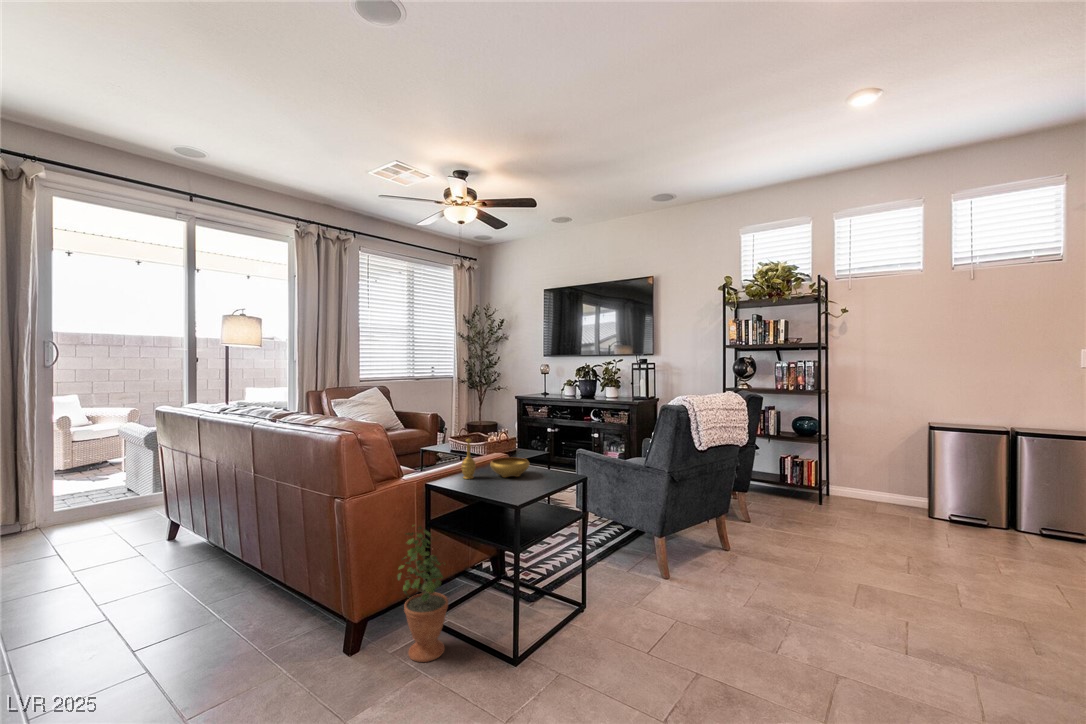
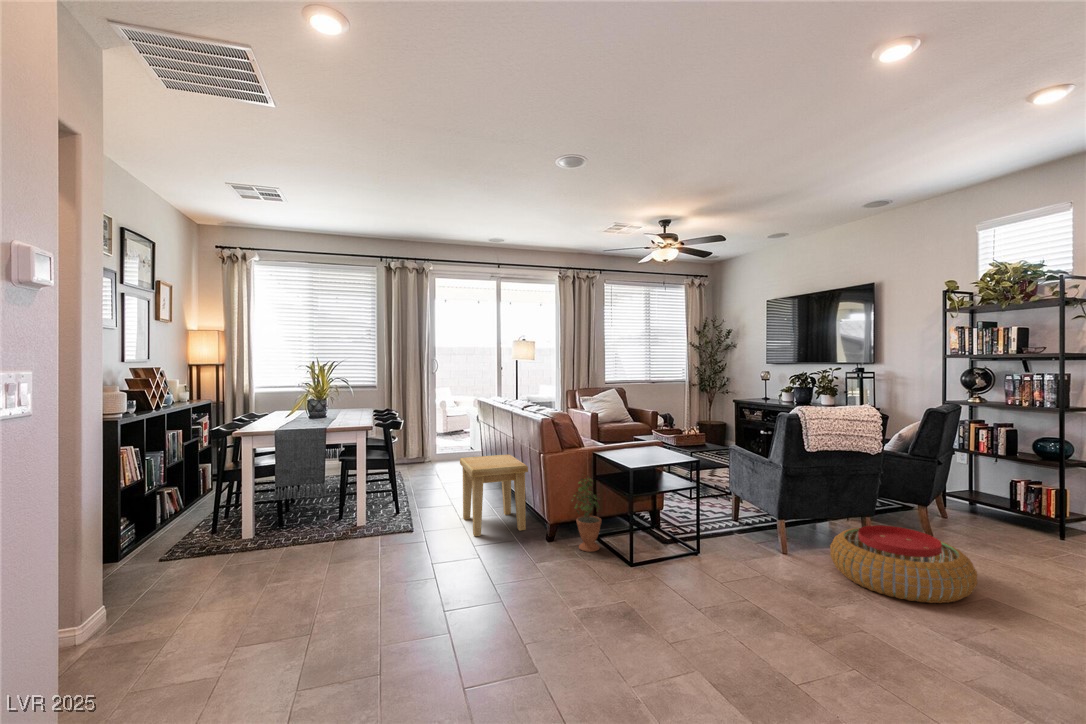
decorative bowl: present [461,438,530,479] -> none [616,427,661,455]
side table: none [126,503,296,698] -> present [460,454,528,536]
pouf: none [721,525,874,616] -> present [830,525,977,603]

